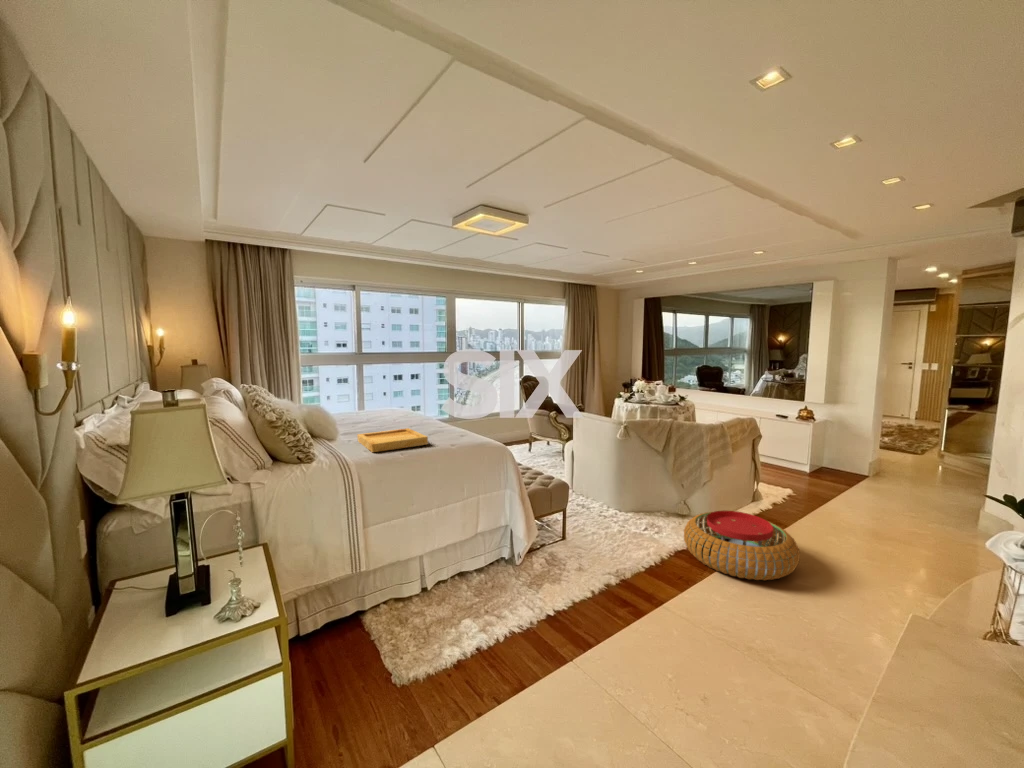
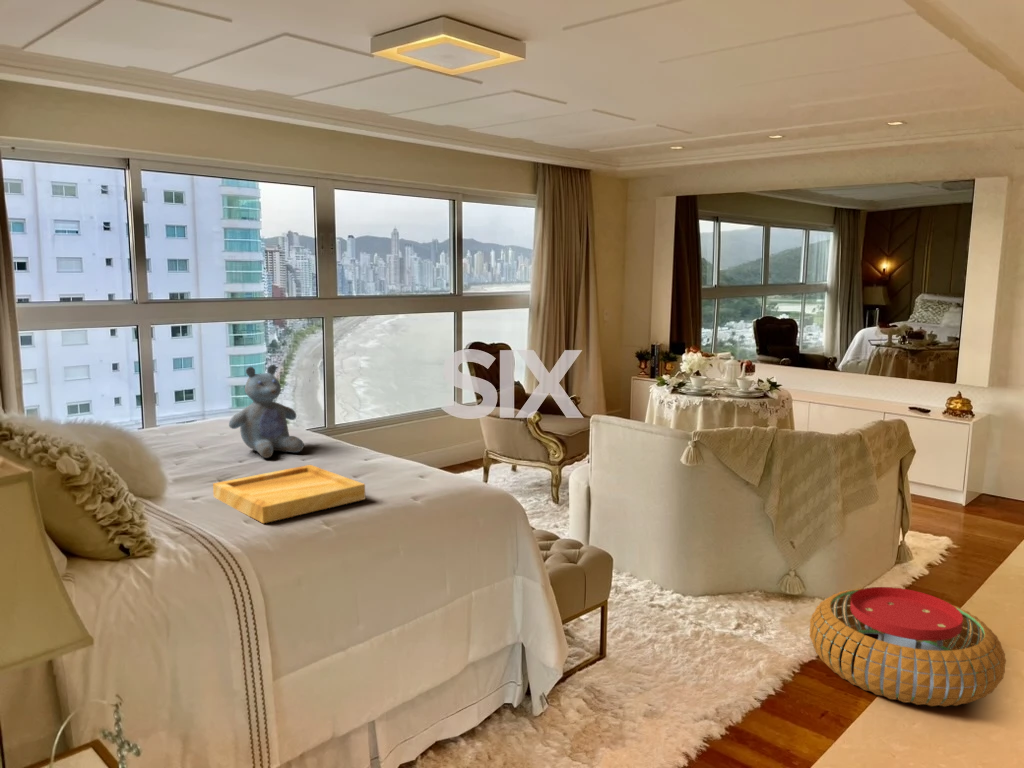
stuffed bear: none [377,380,413,426] -> present [229,365,304,458]

